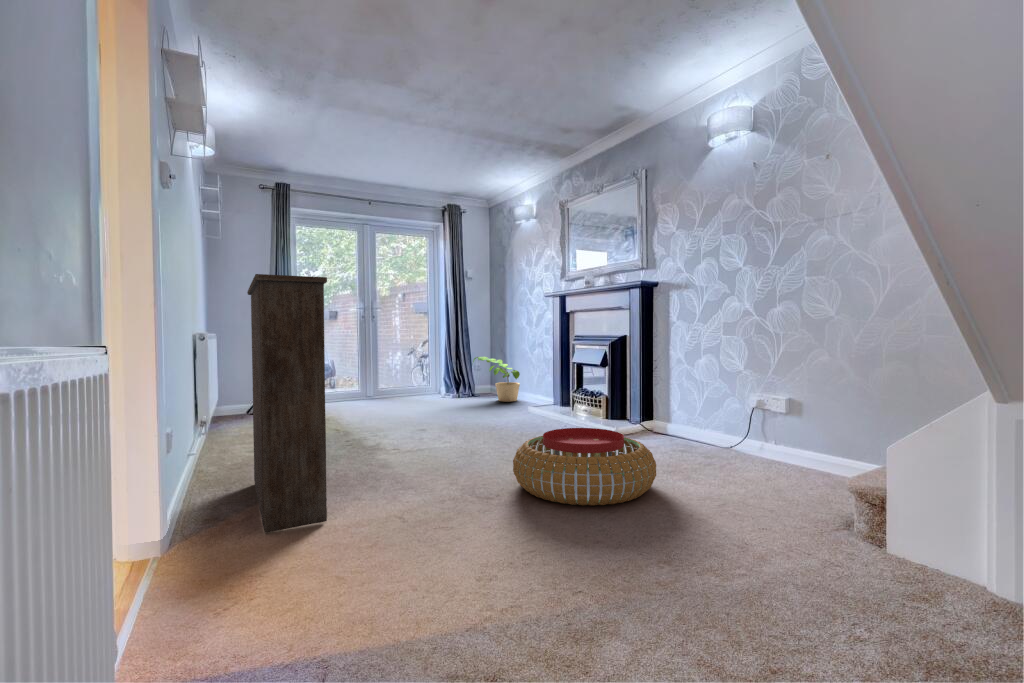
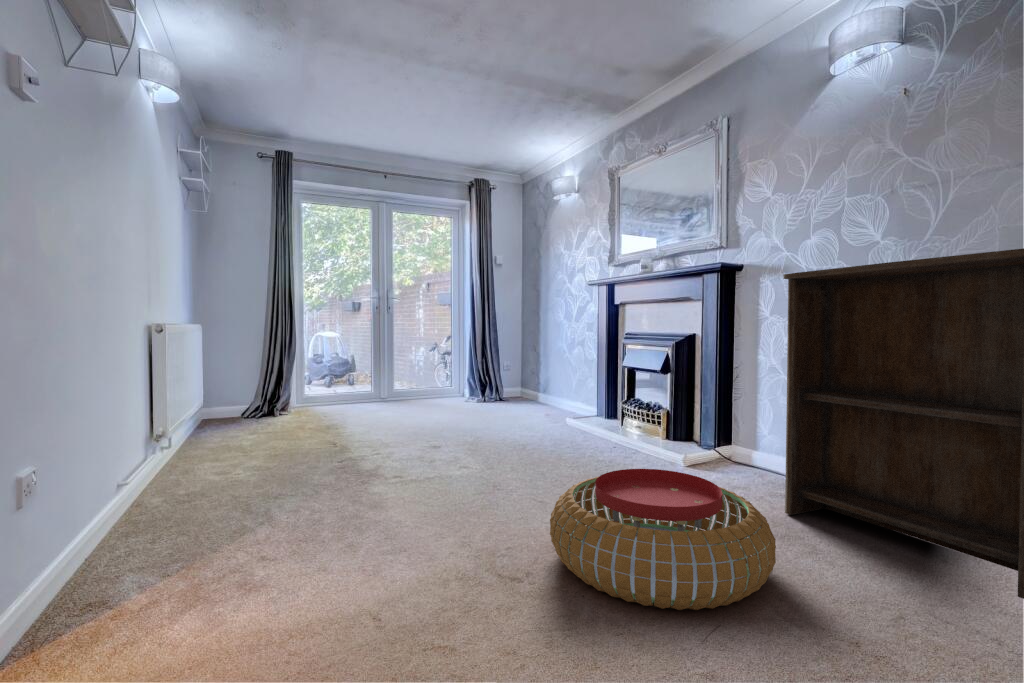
bookshelf: present [247,274,327,533] -> present [783,248,1024,599]
potted plant: present [473,357,520,402] -> none [500,356,556,409]

